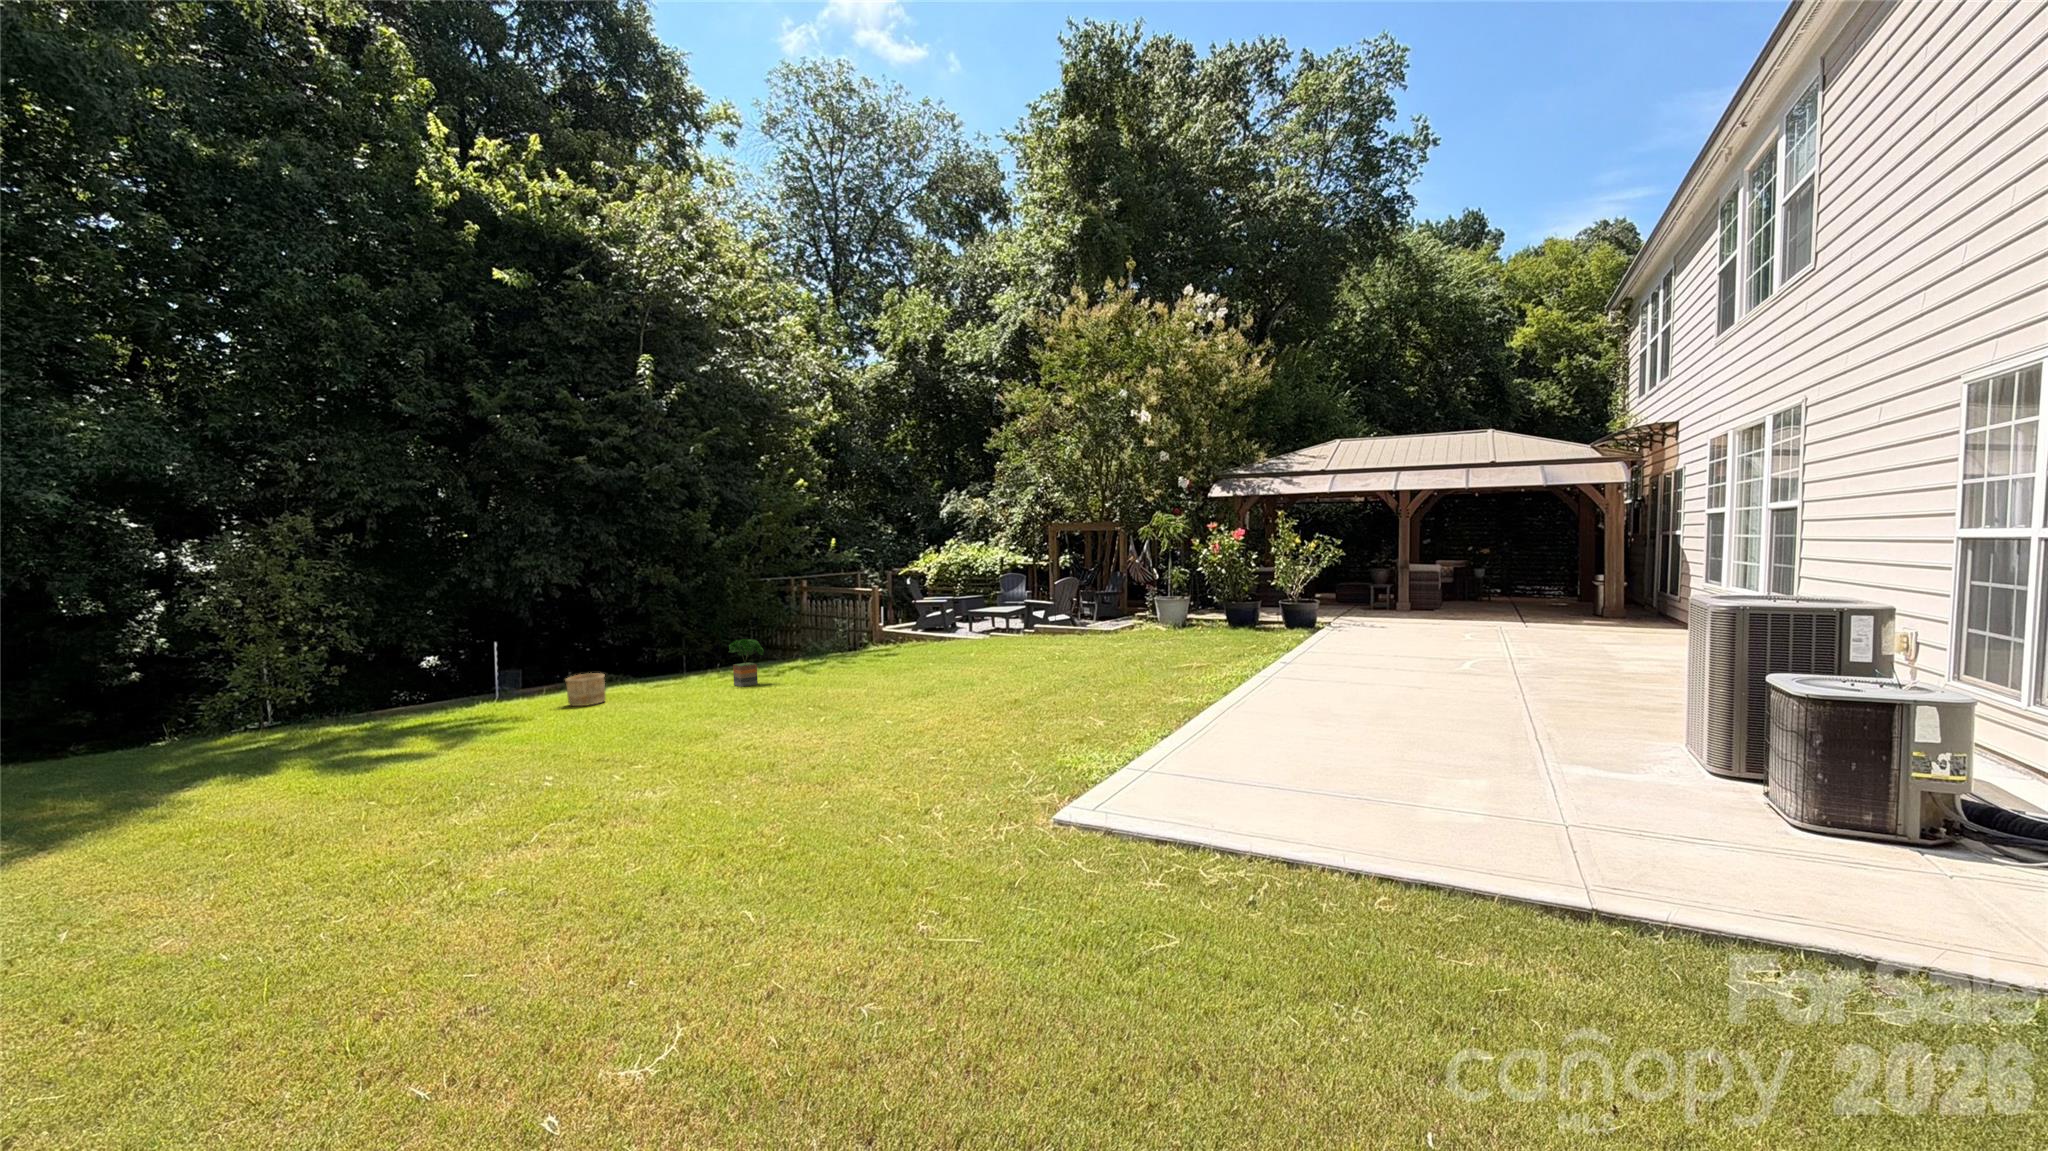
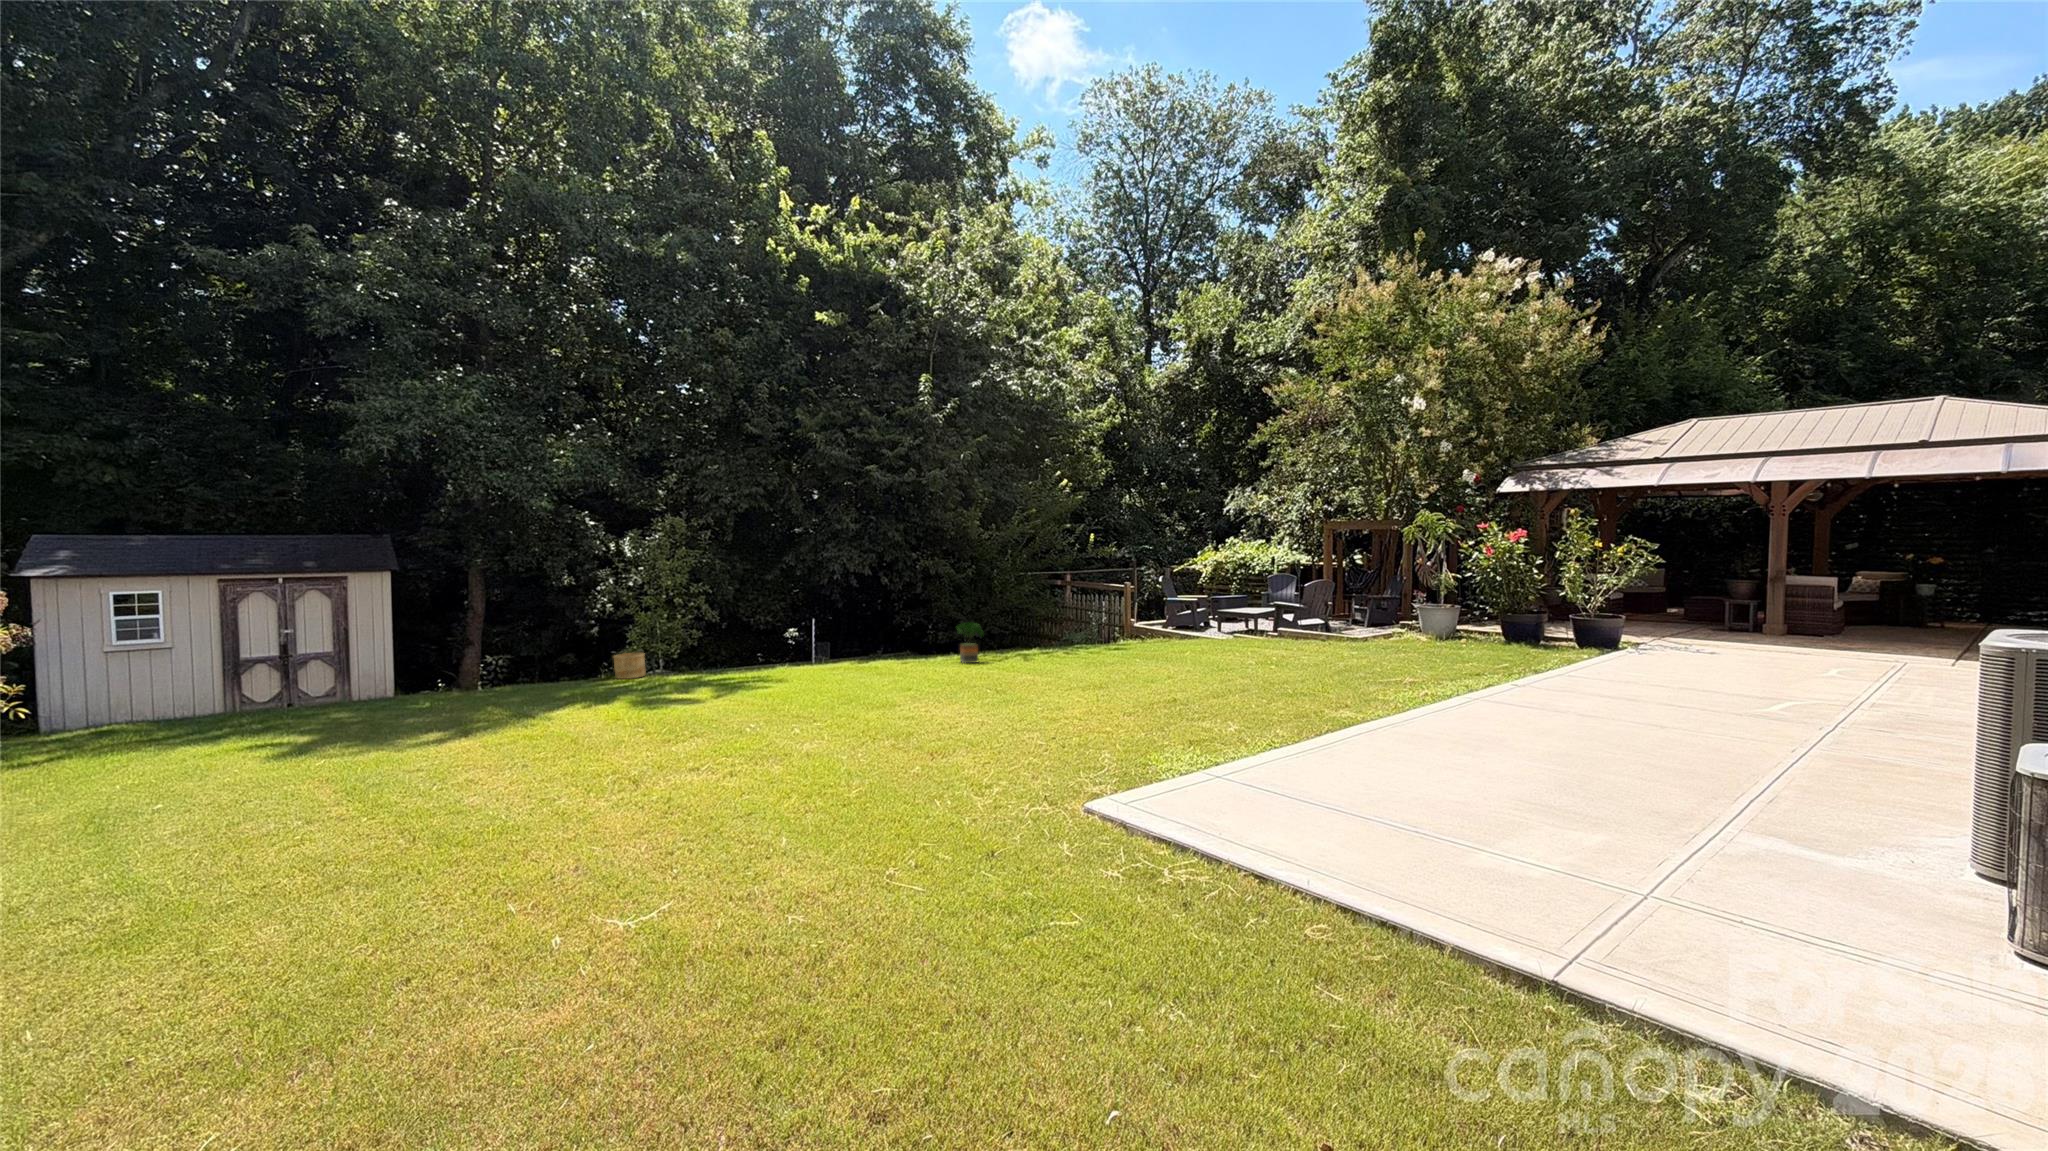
wooden bucket: present [566,673,606,706] -> present [613,652,645,679]

